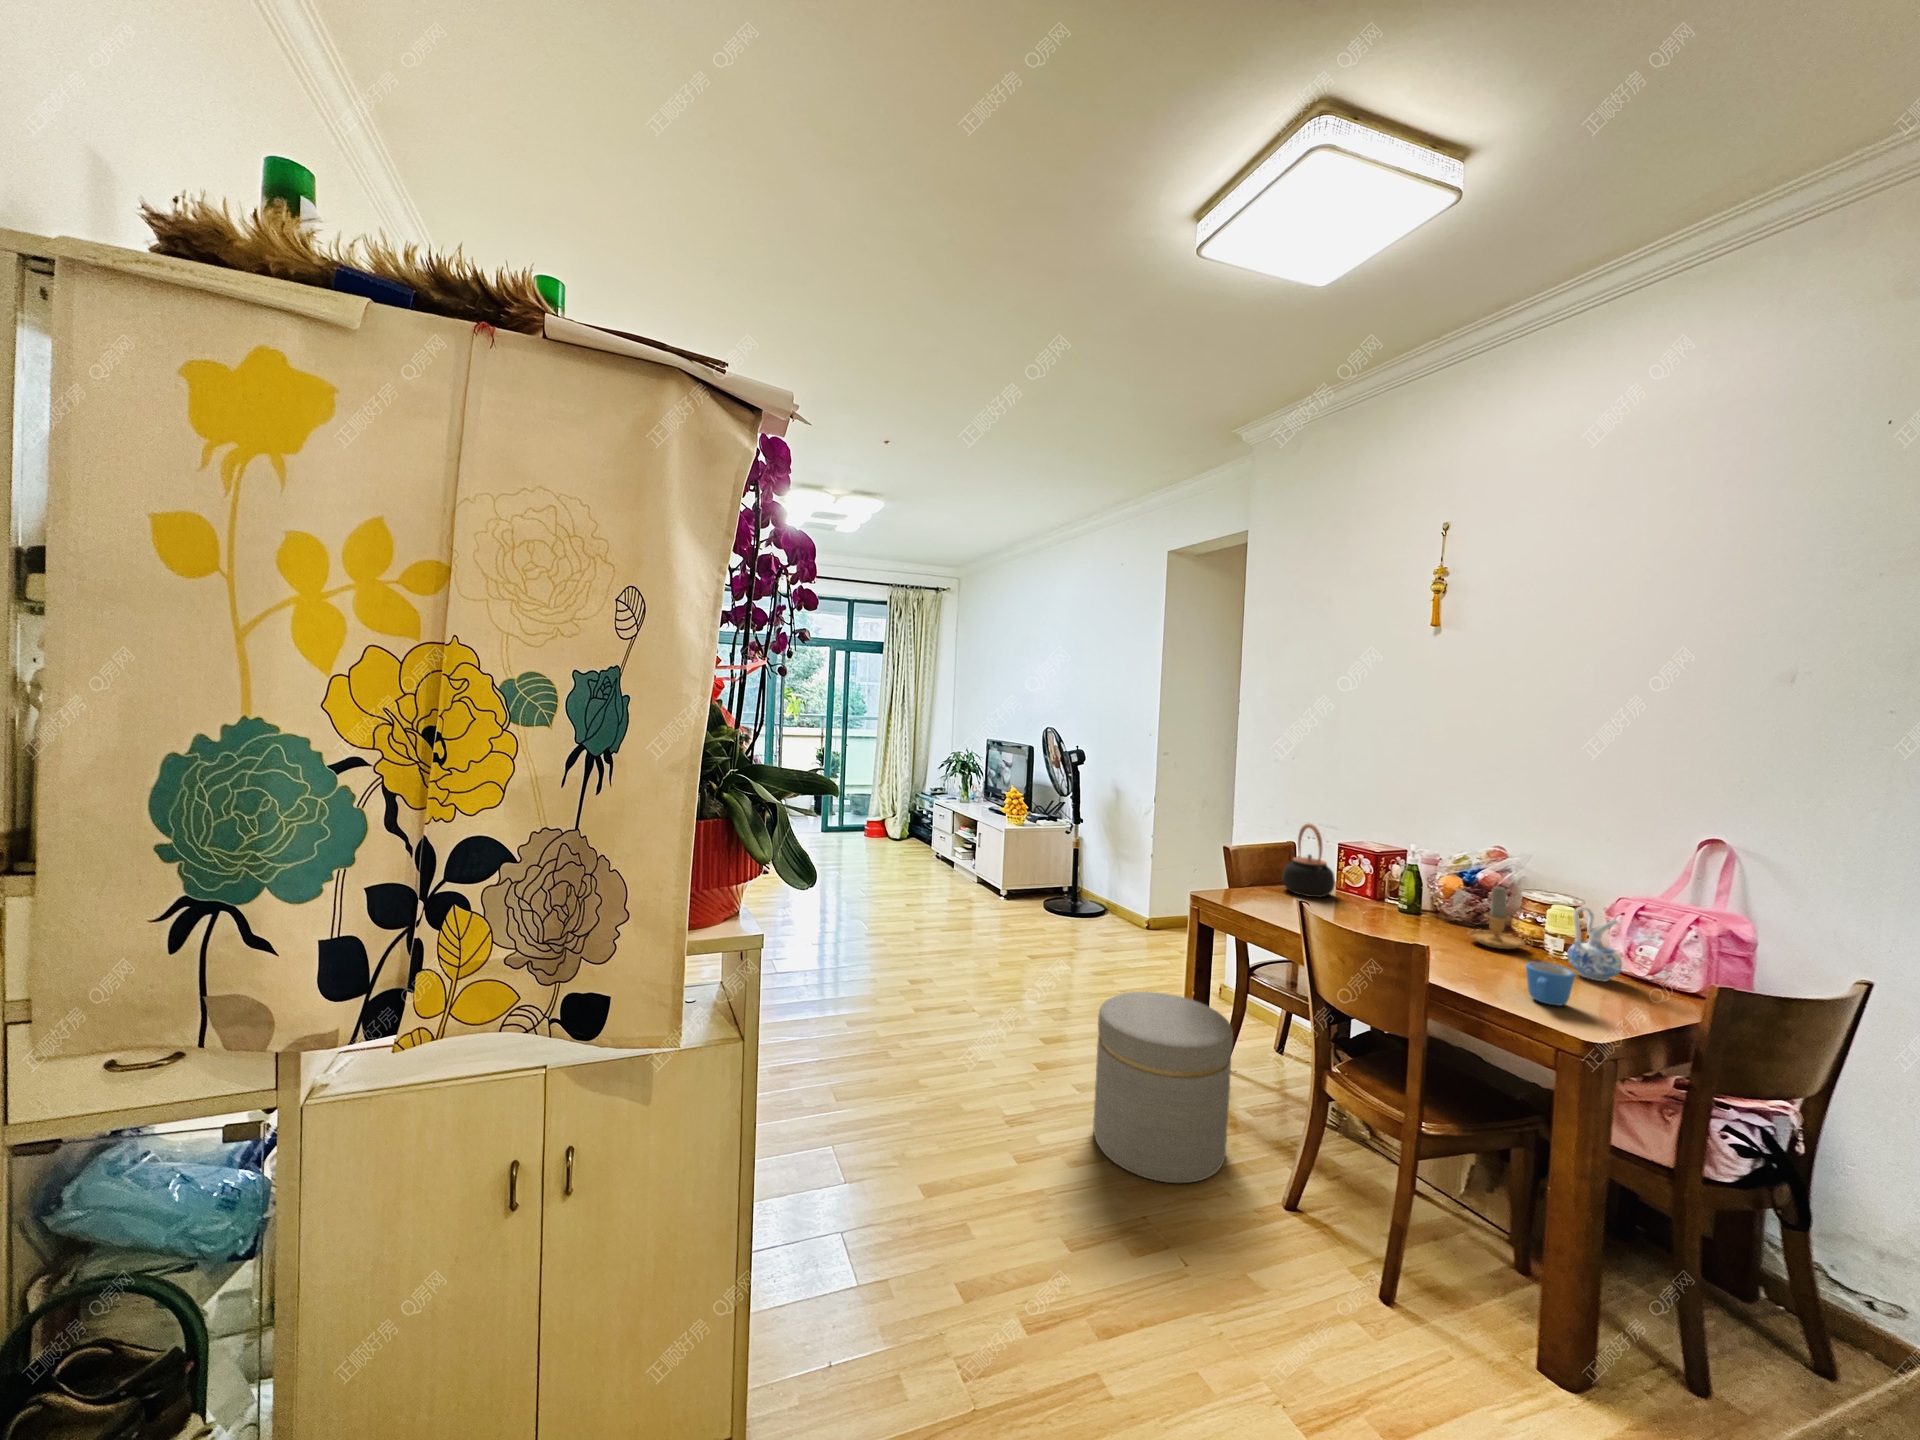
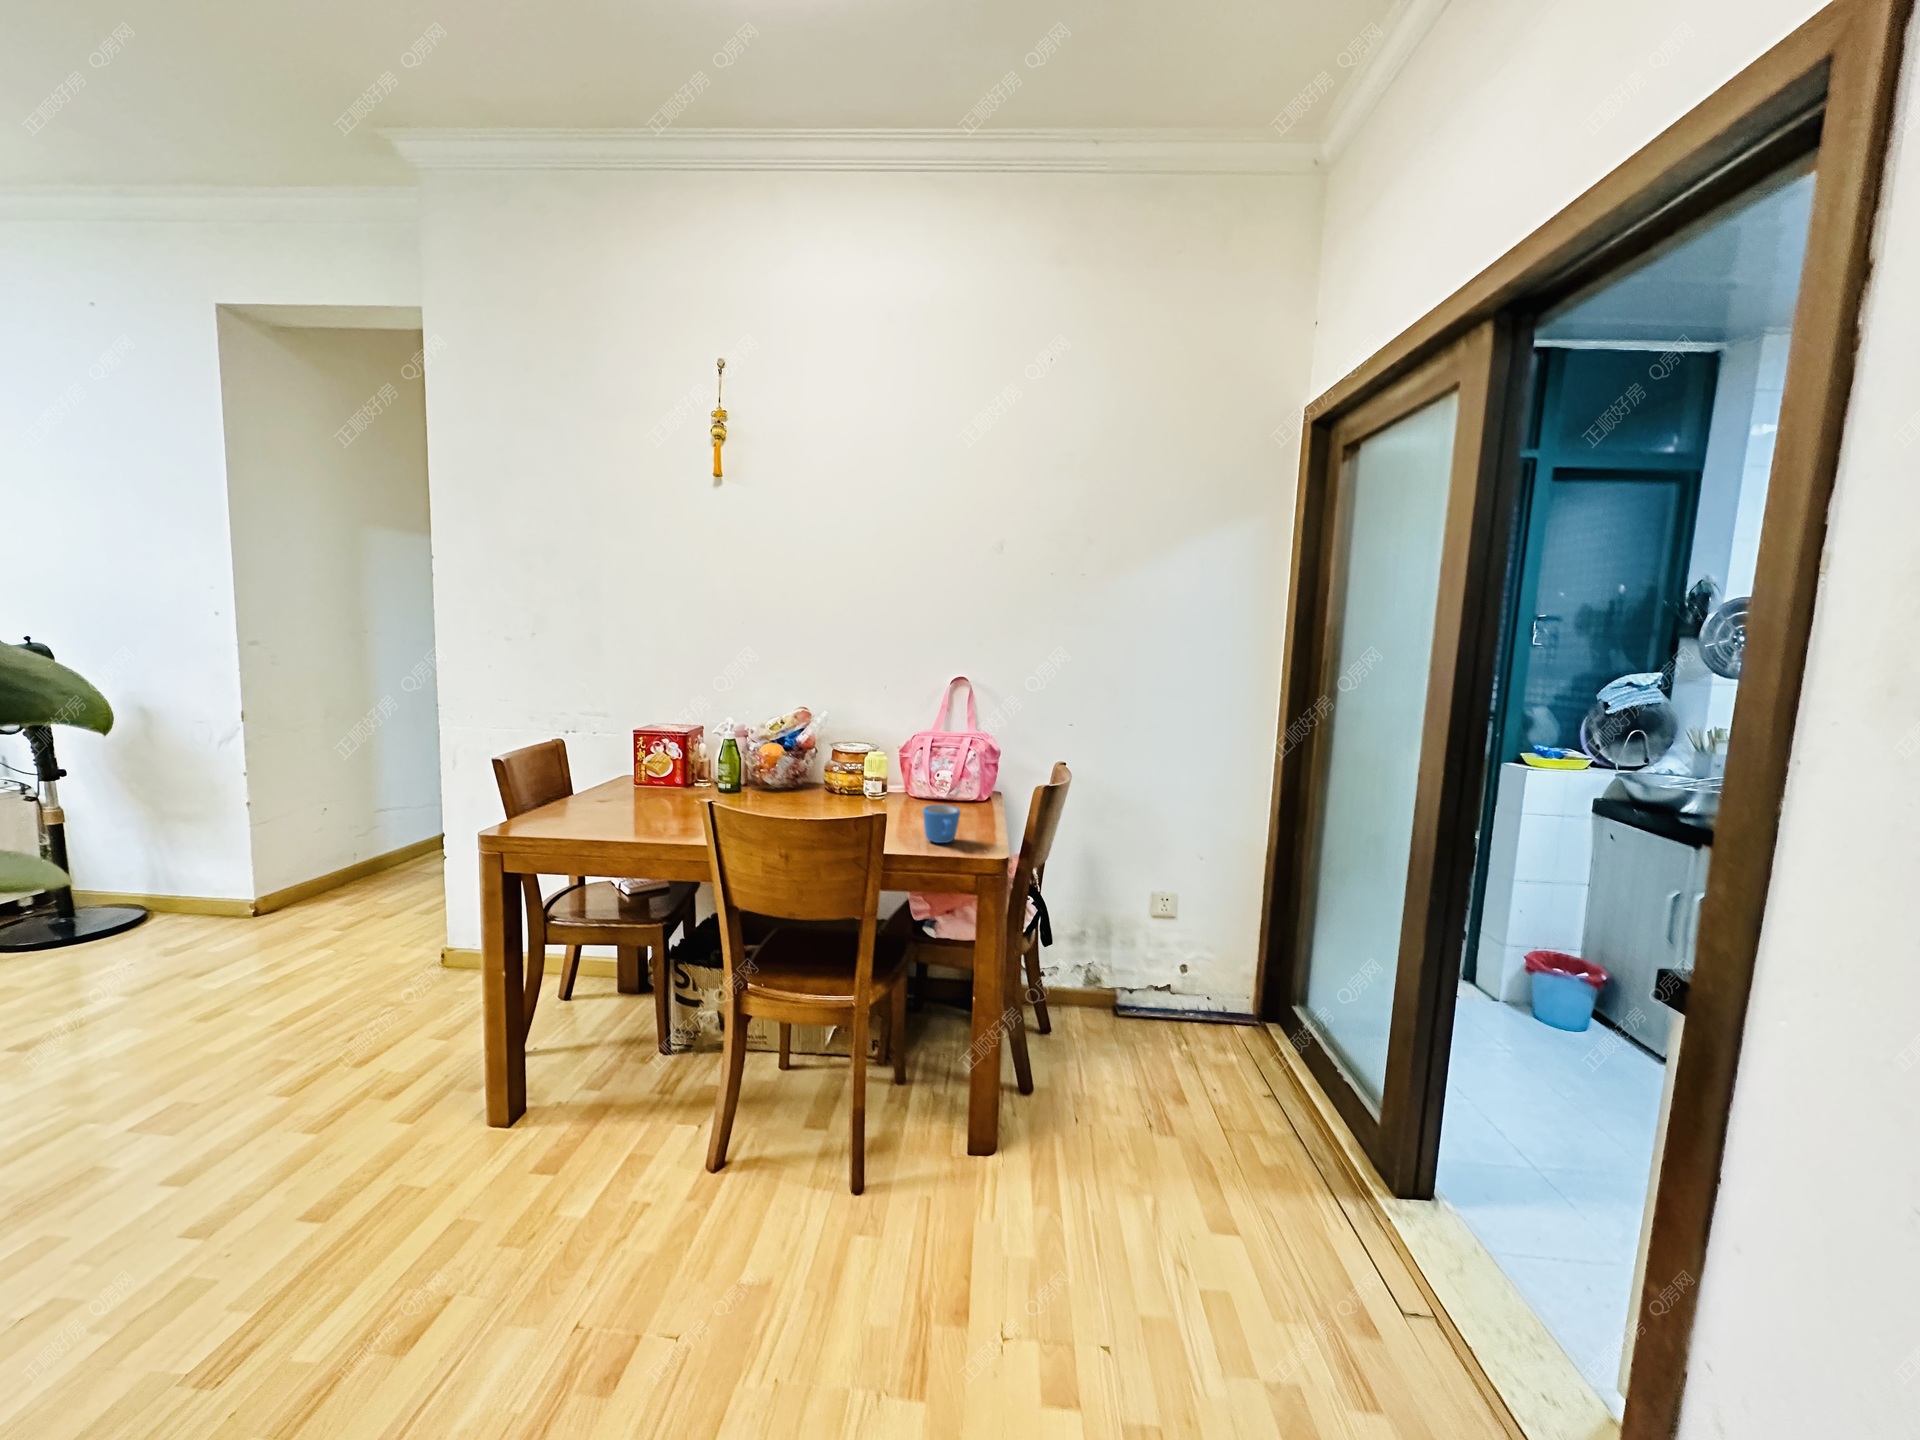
teapot: present [1282,824,1335,897] -> none [576,710,644,802]
candle: present [1468,886,1530,949] -> none [808,741,866,805]
ceramic pitcher: present [1567,907,1622,981] -> none [900,747,938,811]
ottoman: present [1093,992,1233,1183] -> none [357,995,613,1331]

